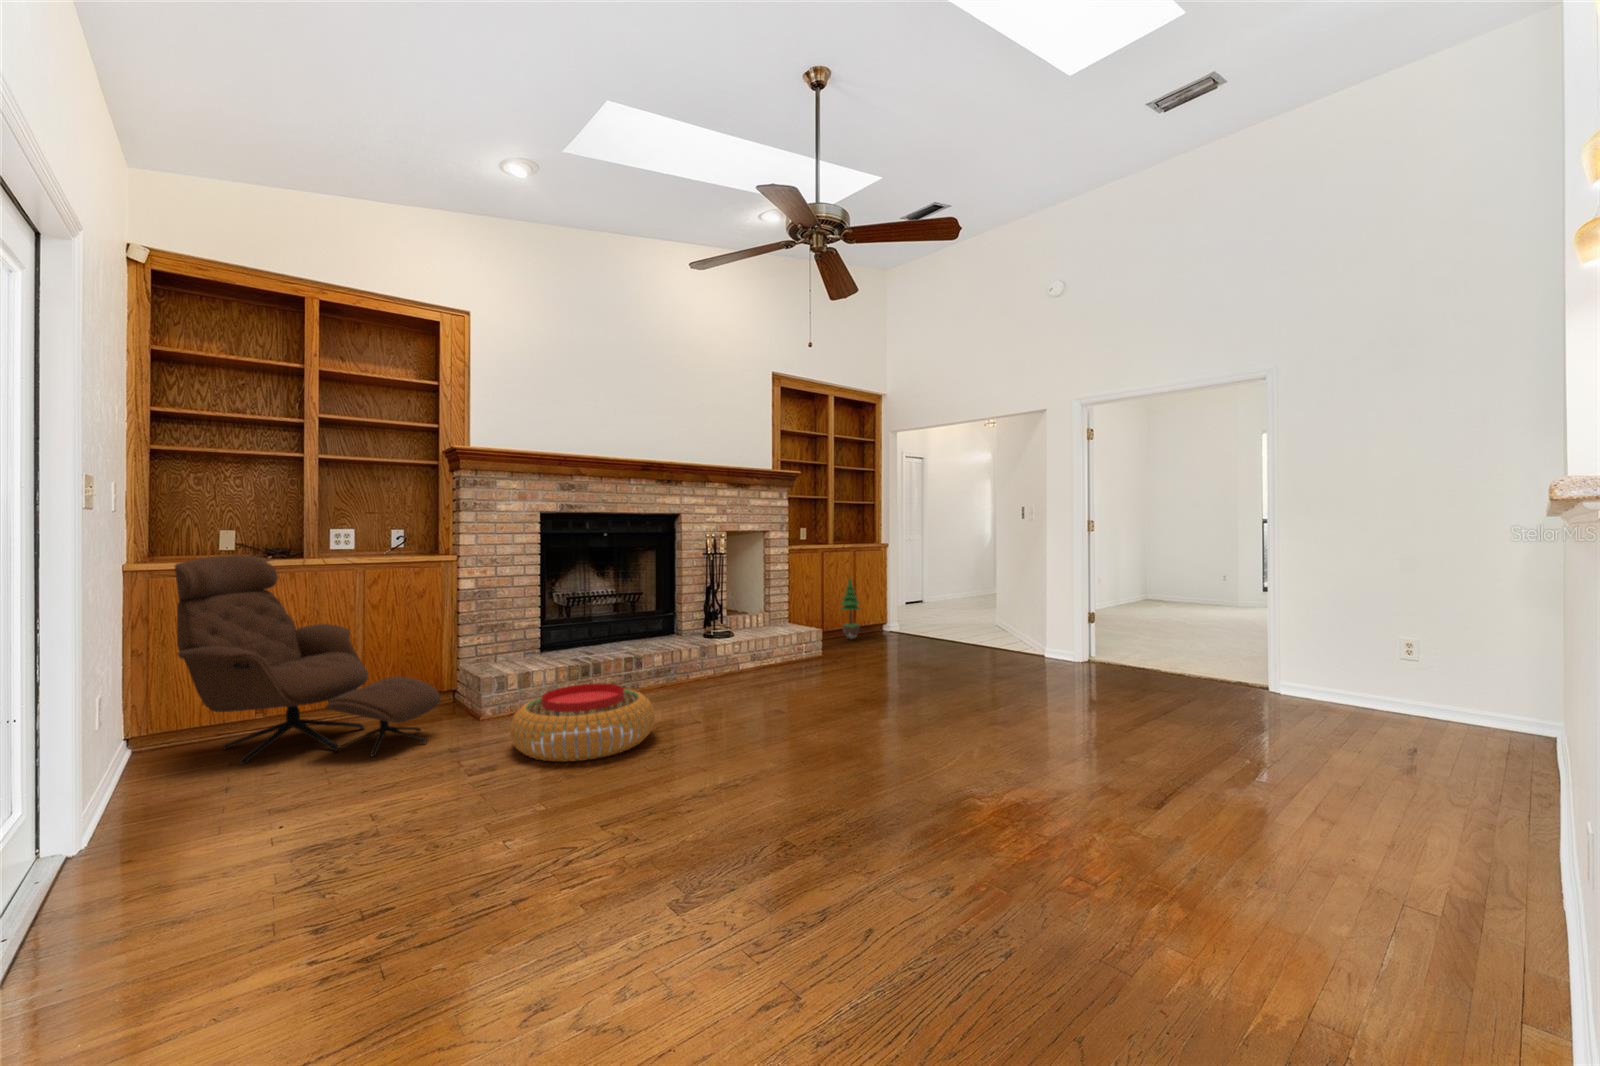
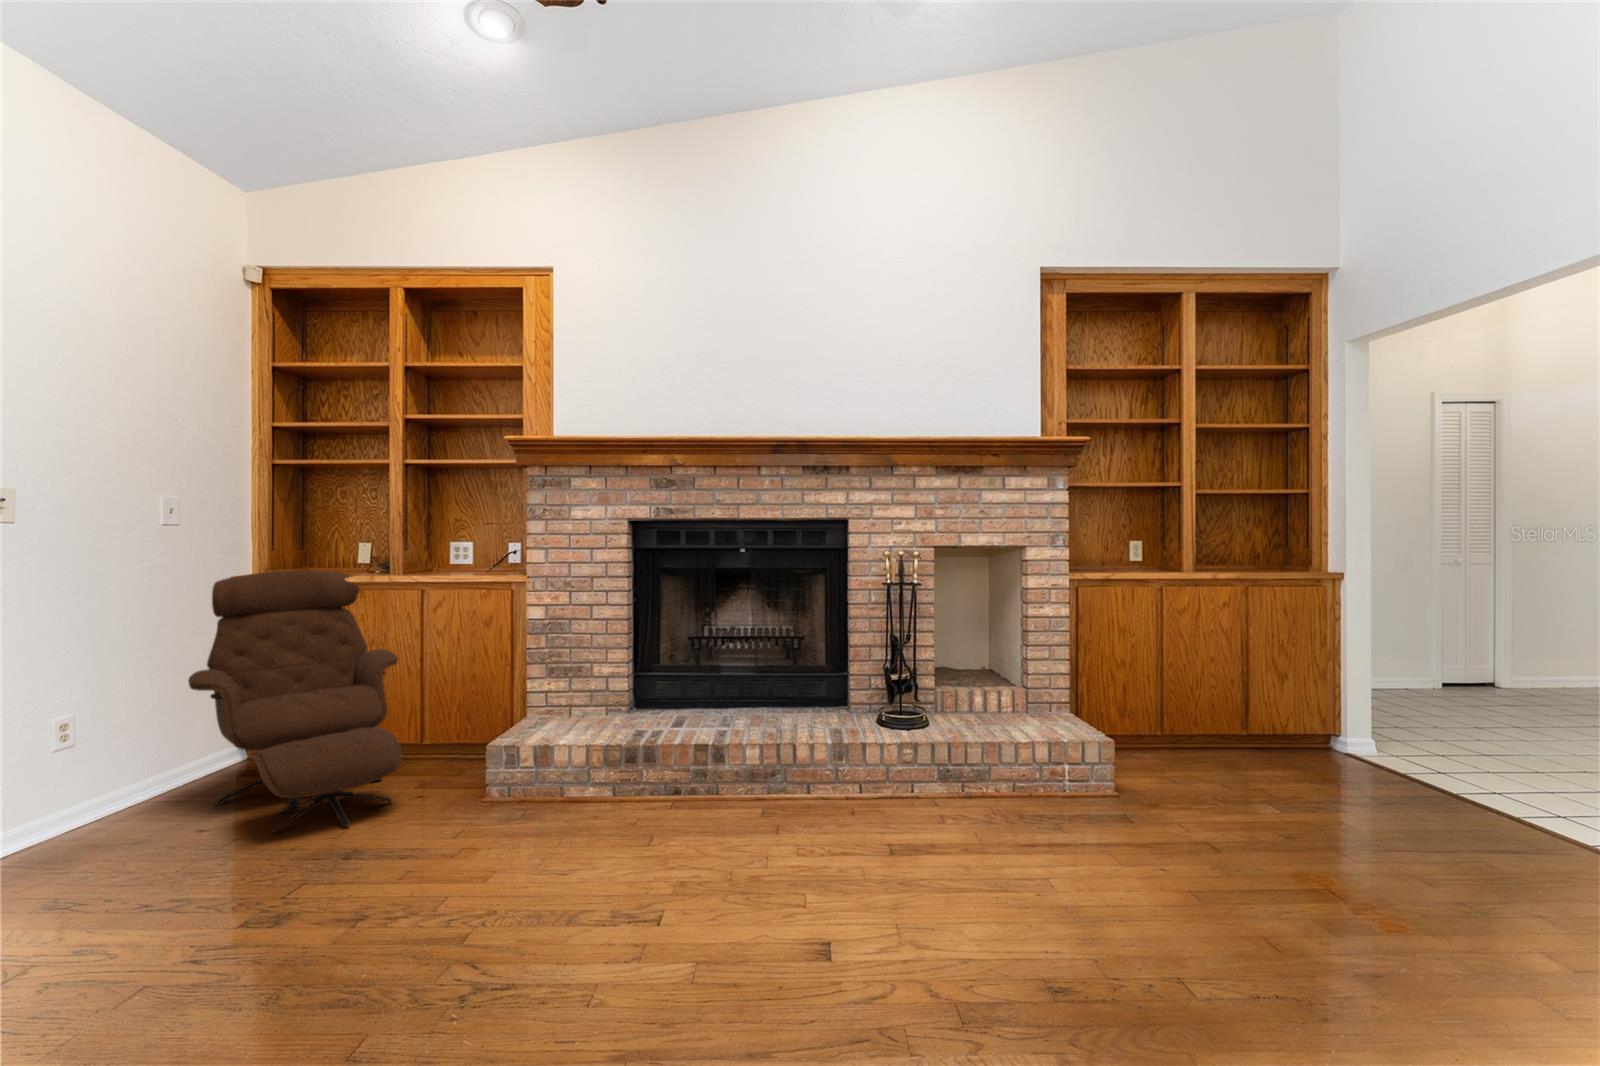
potted tree: present [841,578,860,639] -> none [1197,635,1248,758]
pouf: present [510,683,655,762] -> none [292,792,549,950]

